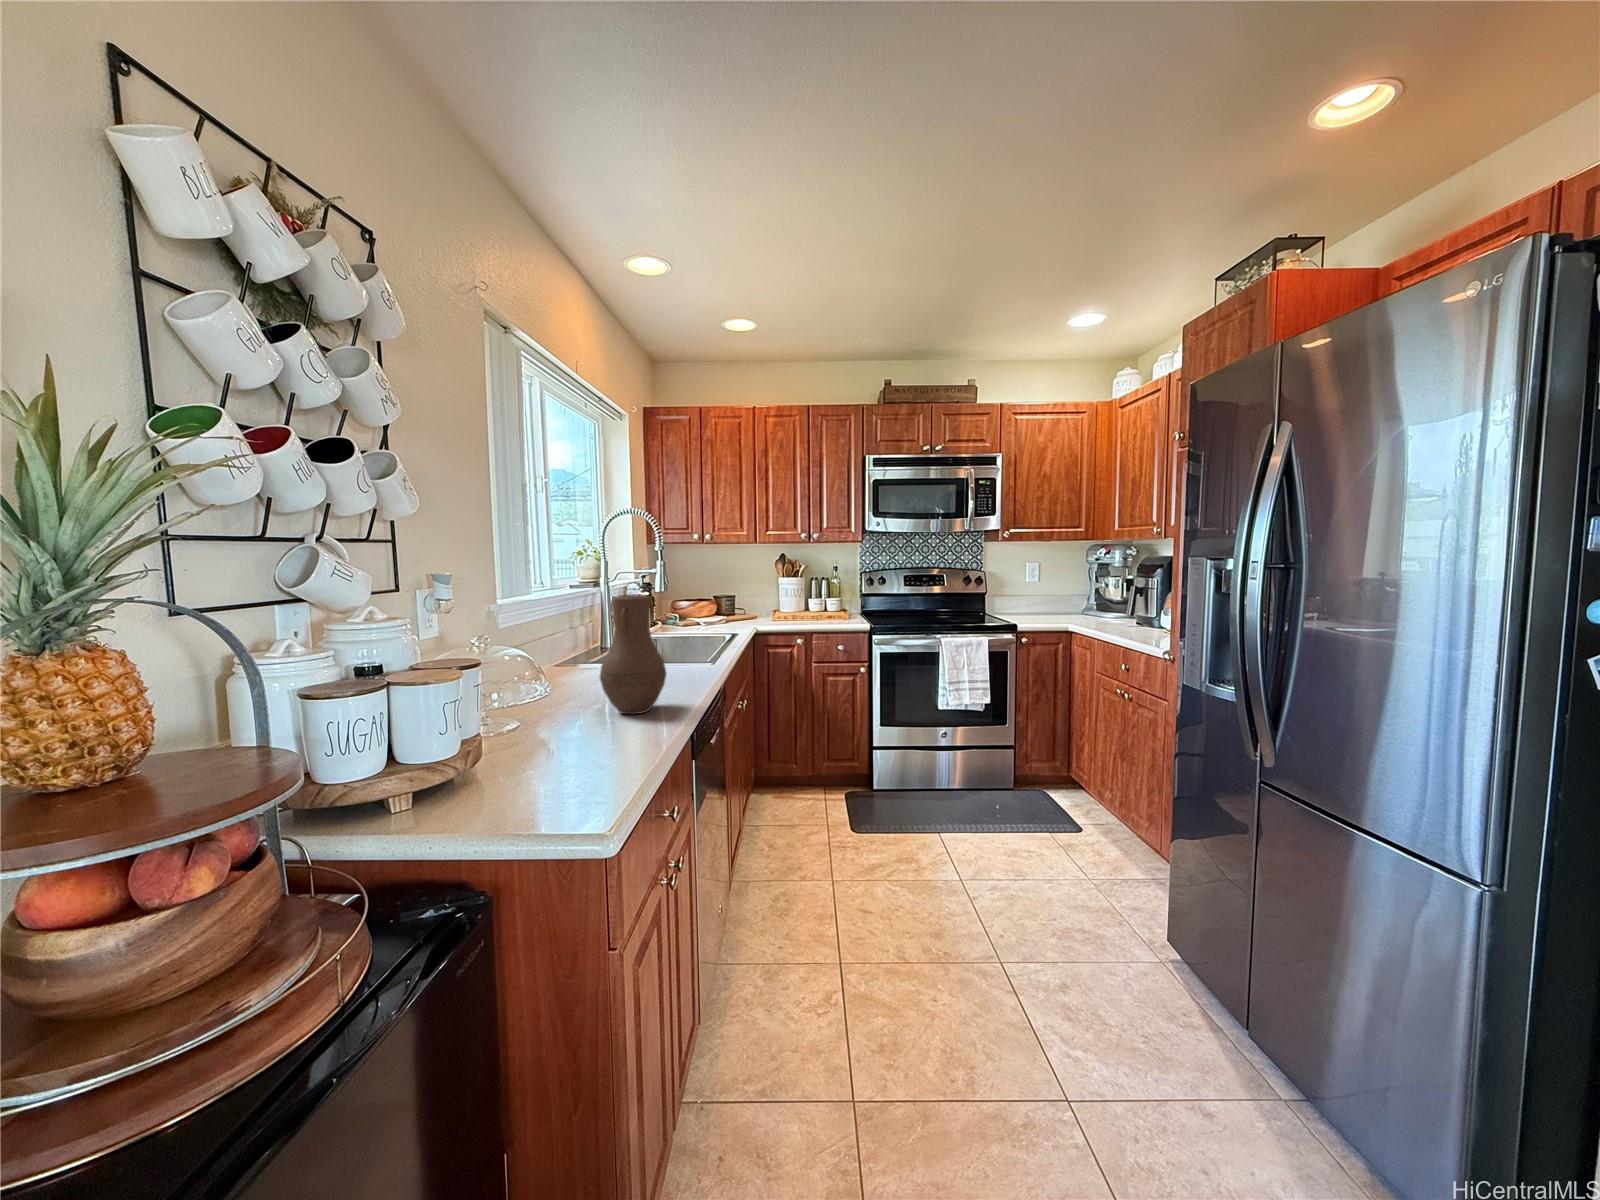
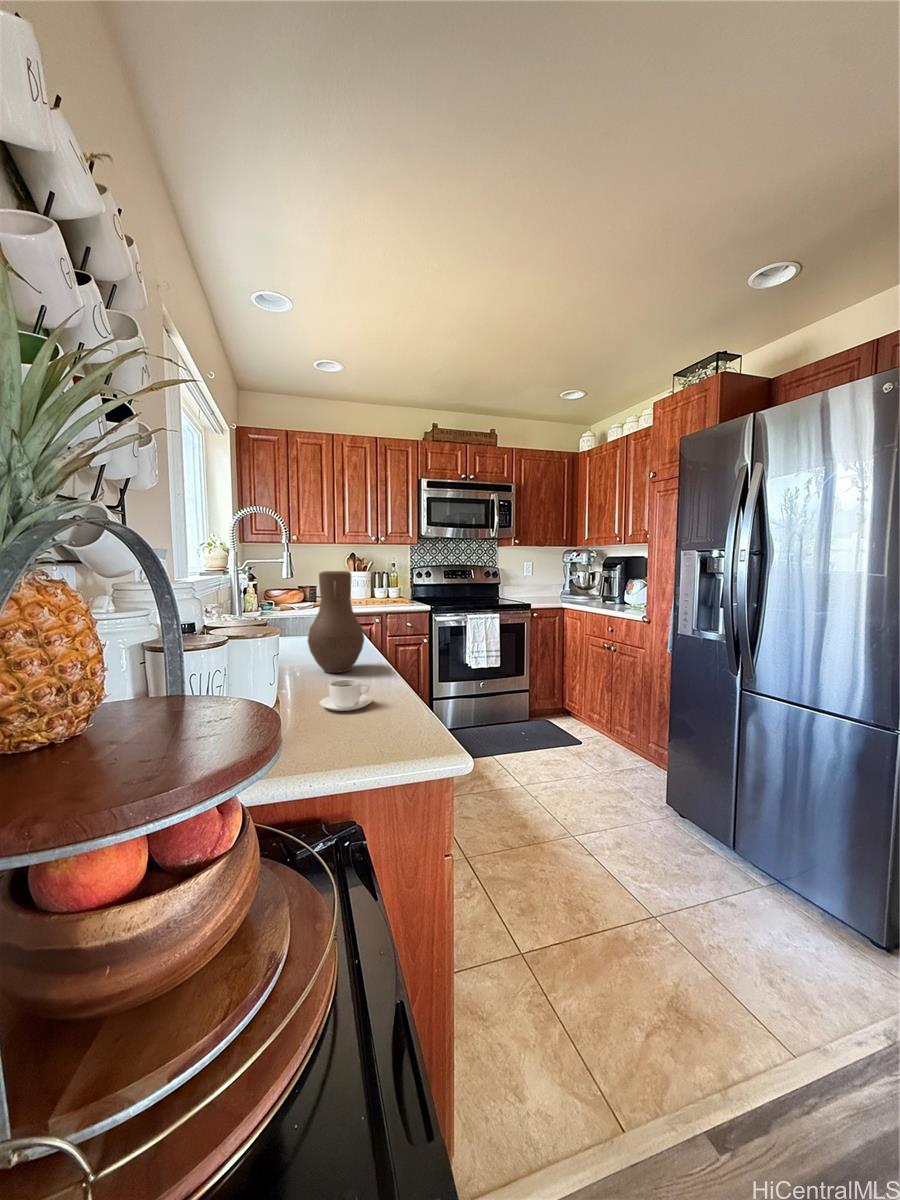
coffee cup: none [551,727,614,764] -> present [319,679,372,711]

